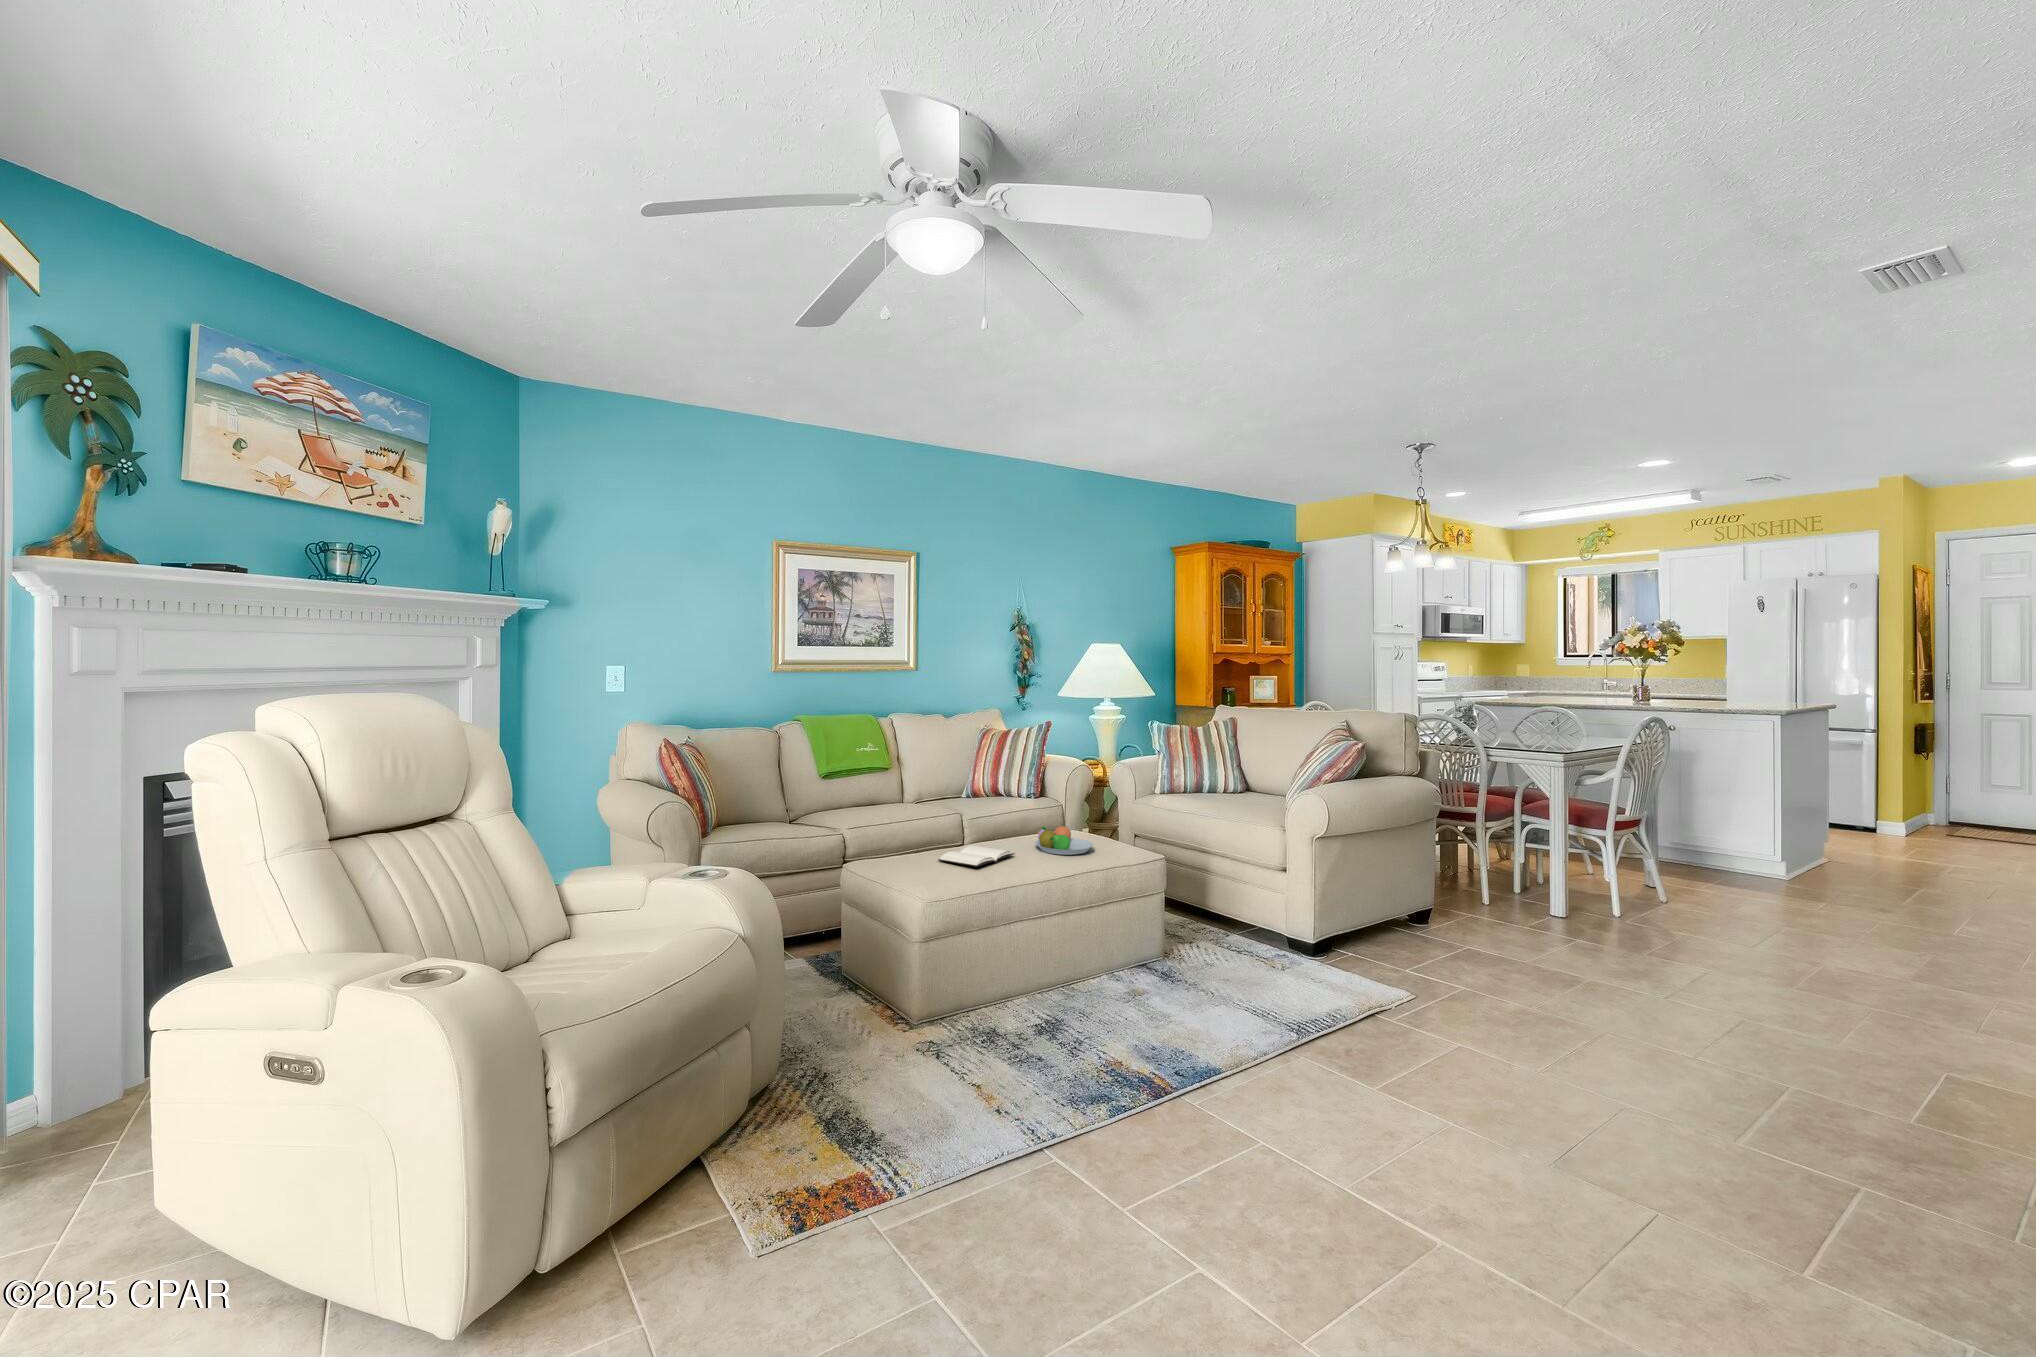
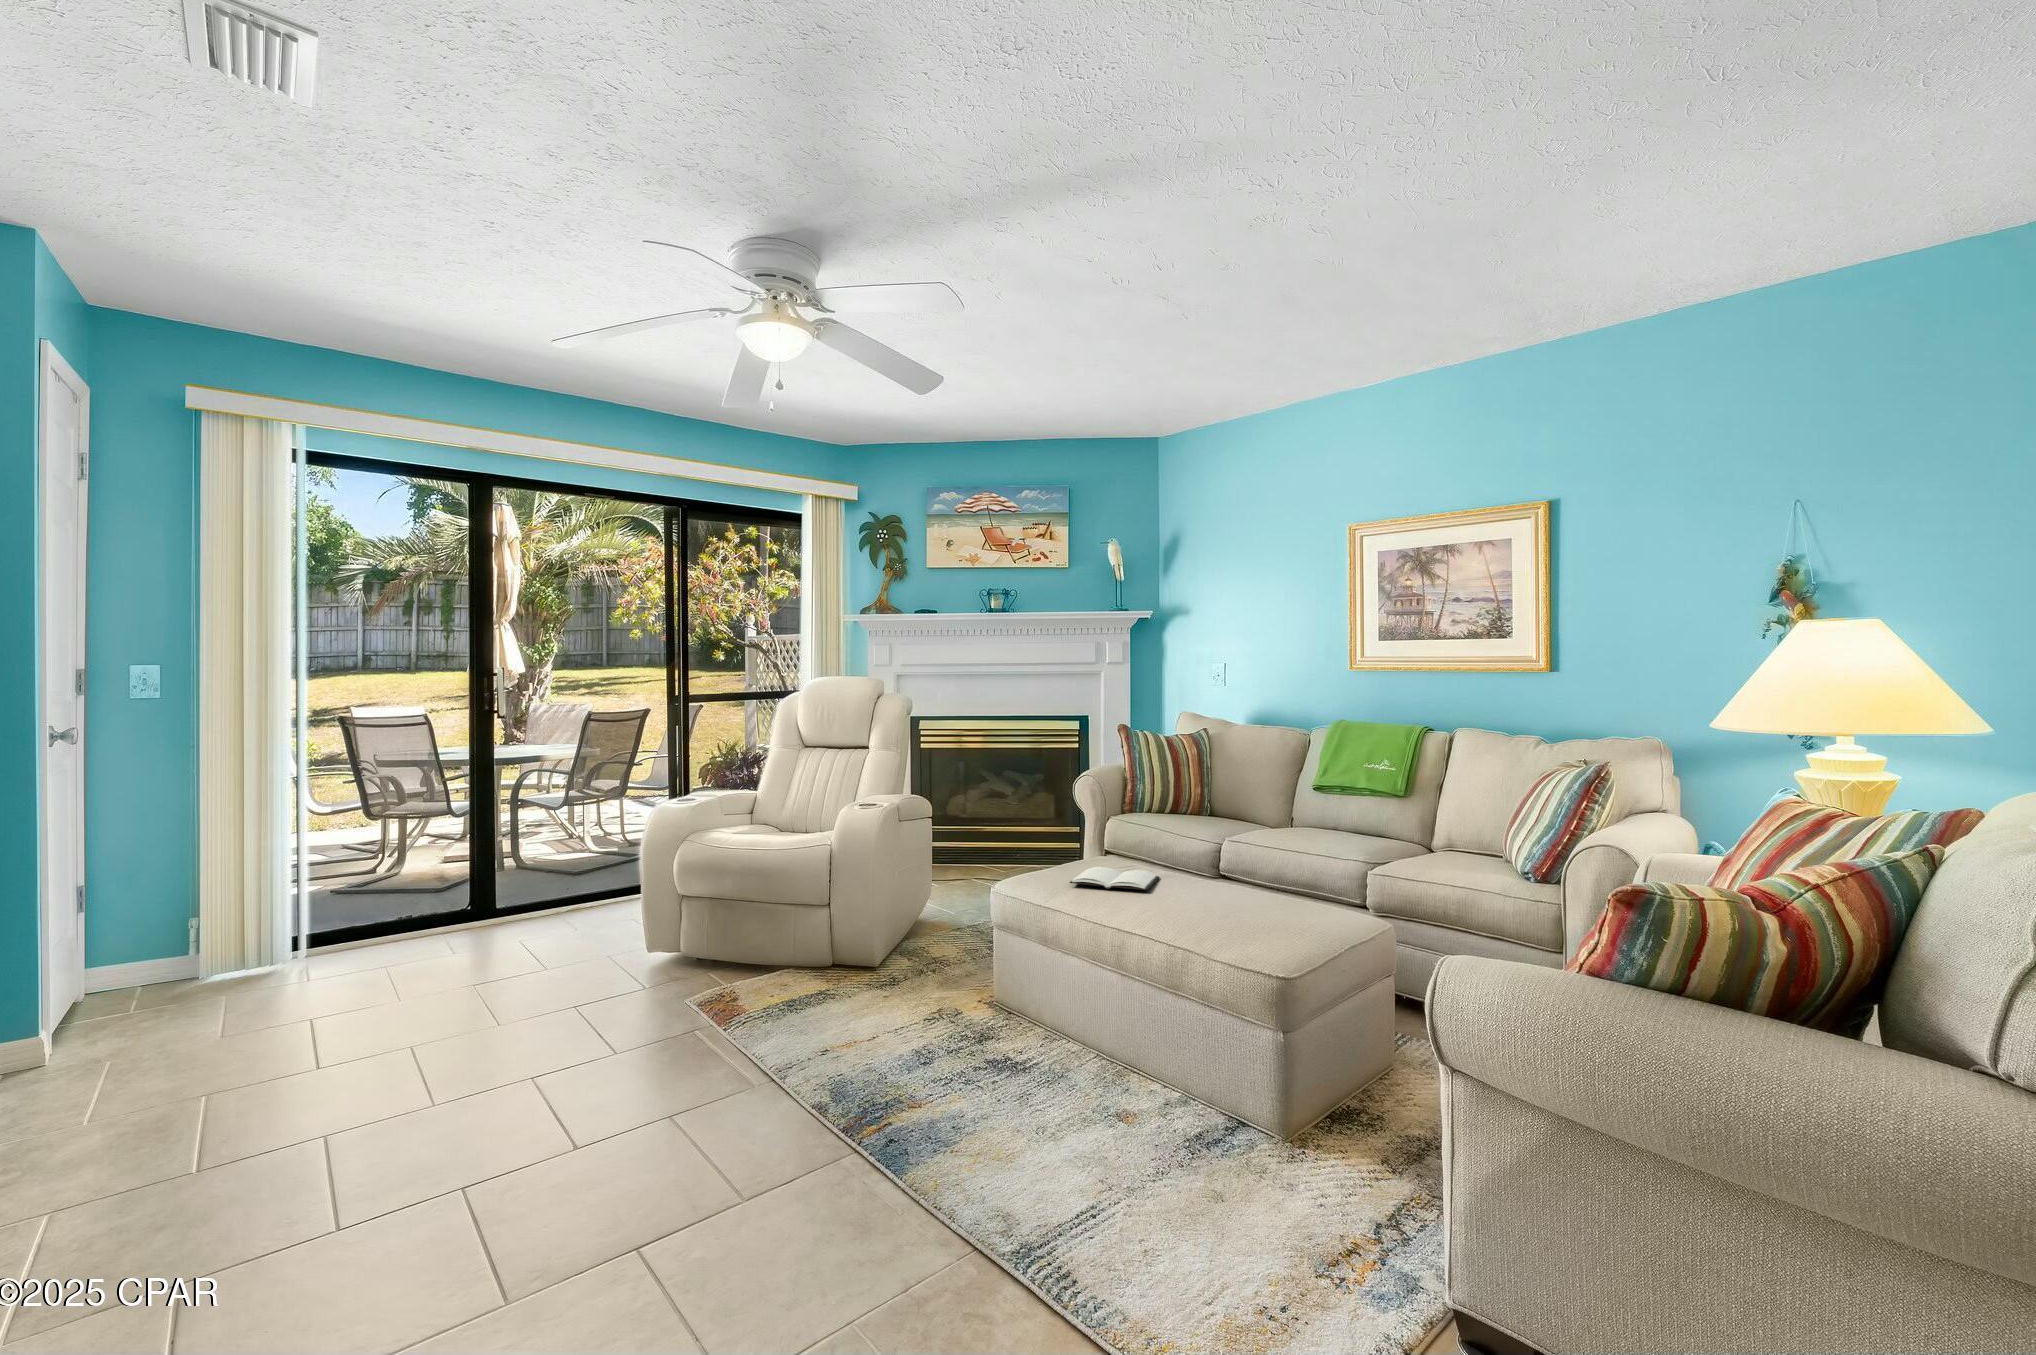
fruit bowl: present [1035,826,1094,855] -> none [1169,870,1260,918]

